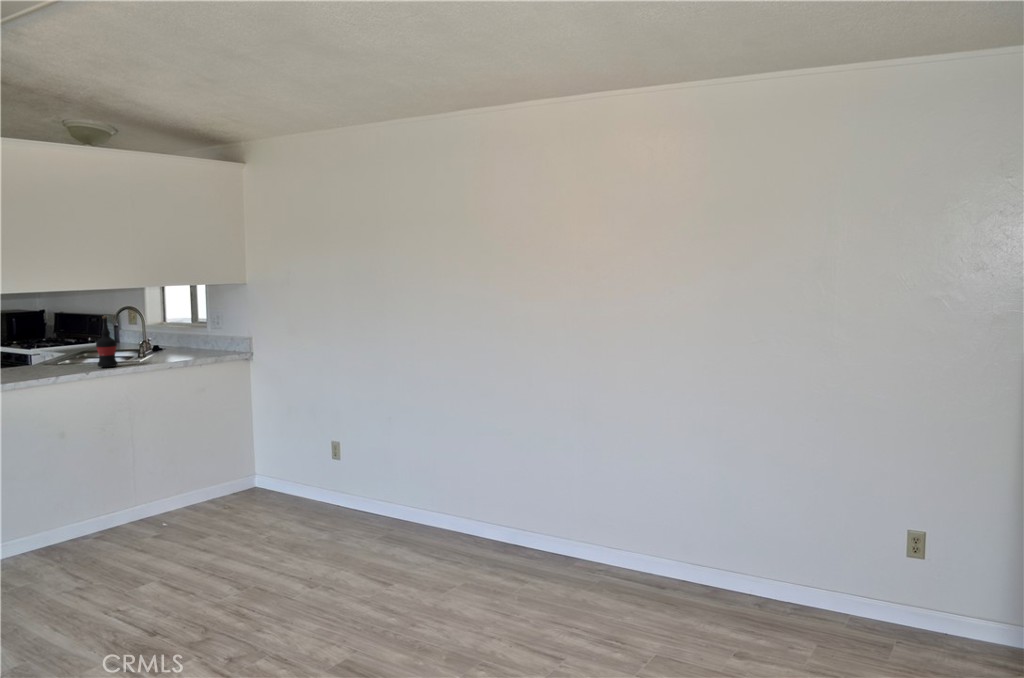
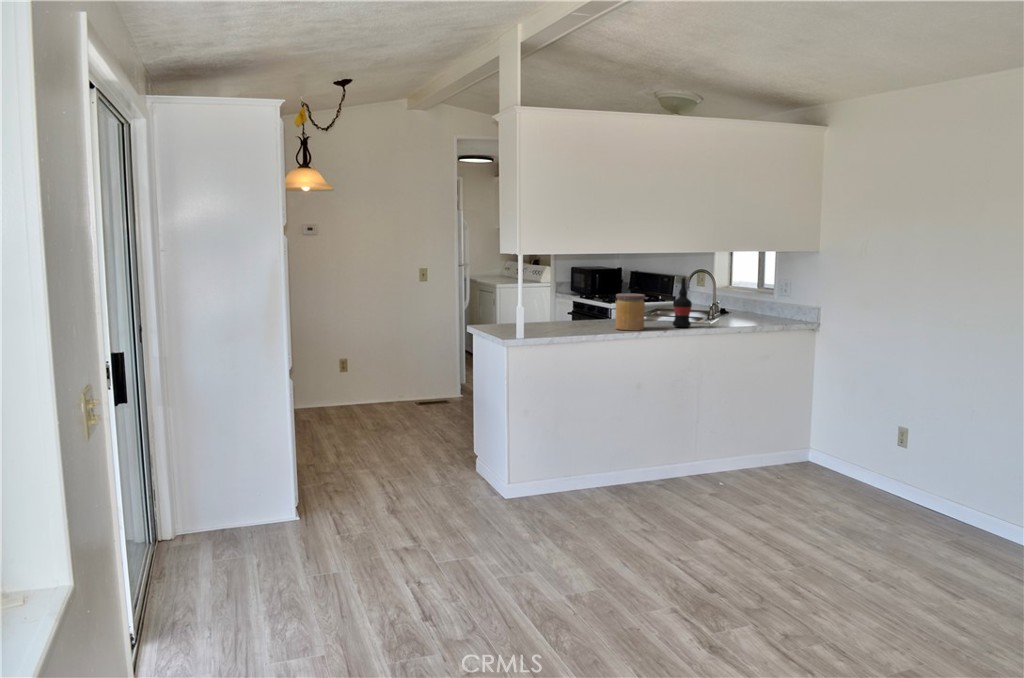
jar: none [26,337,64,377] -> present [615,293,645,331]

